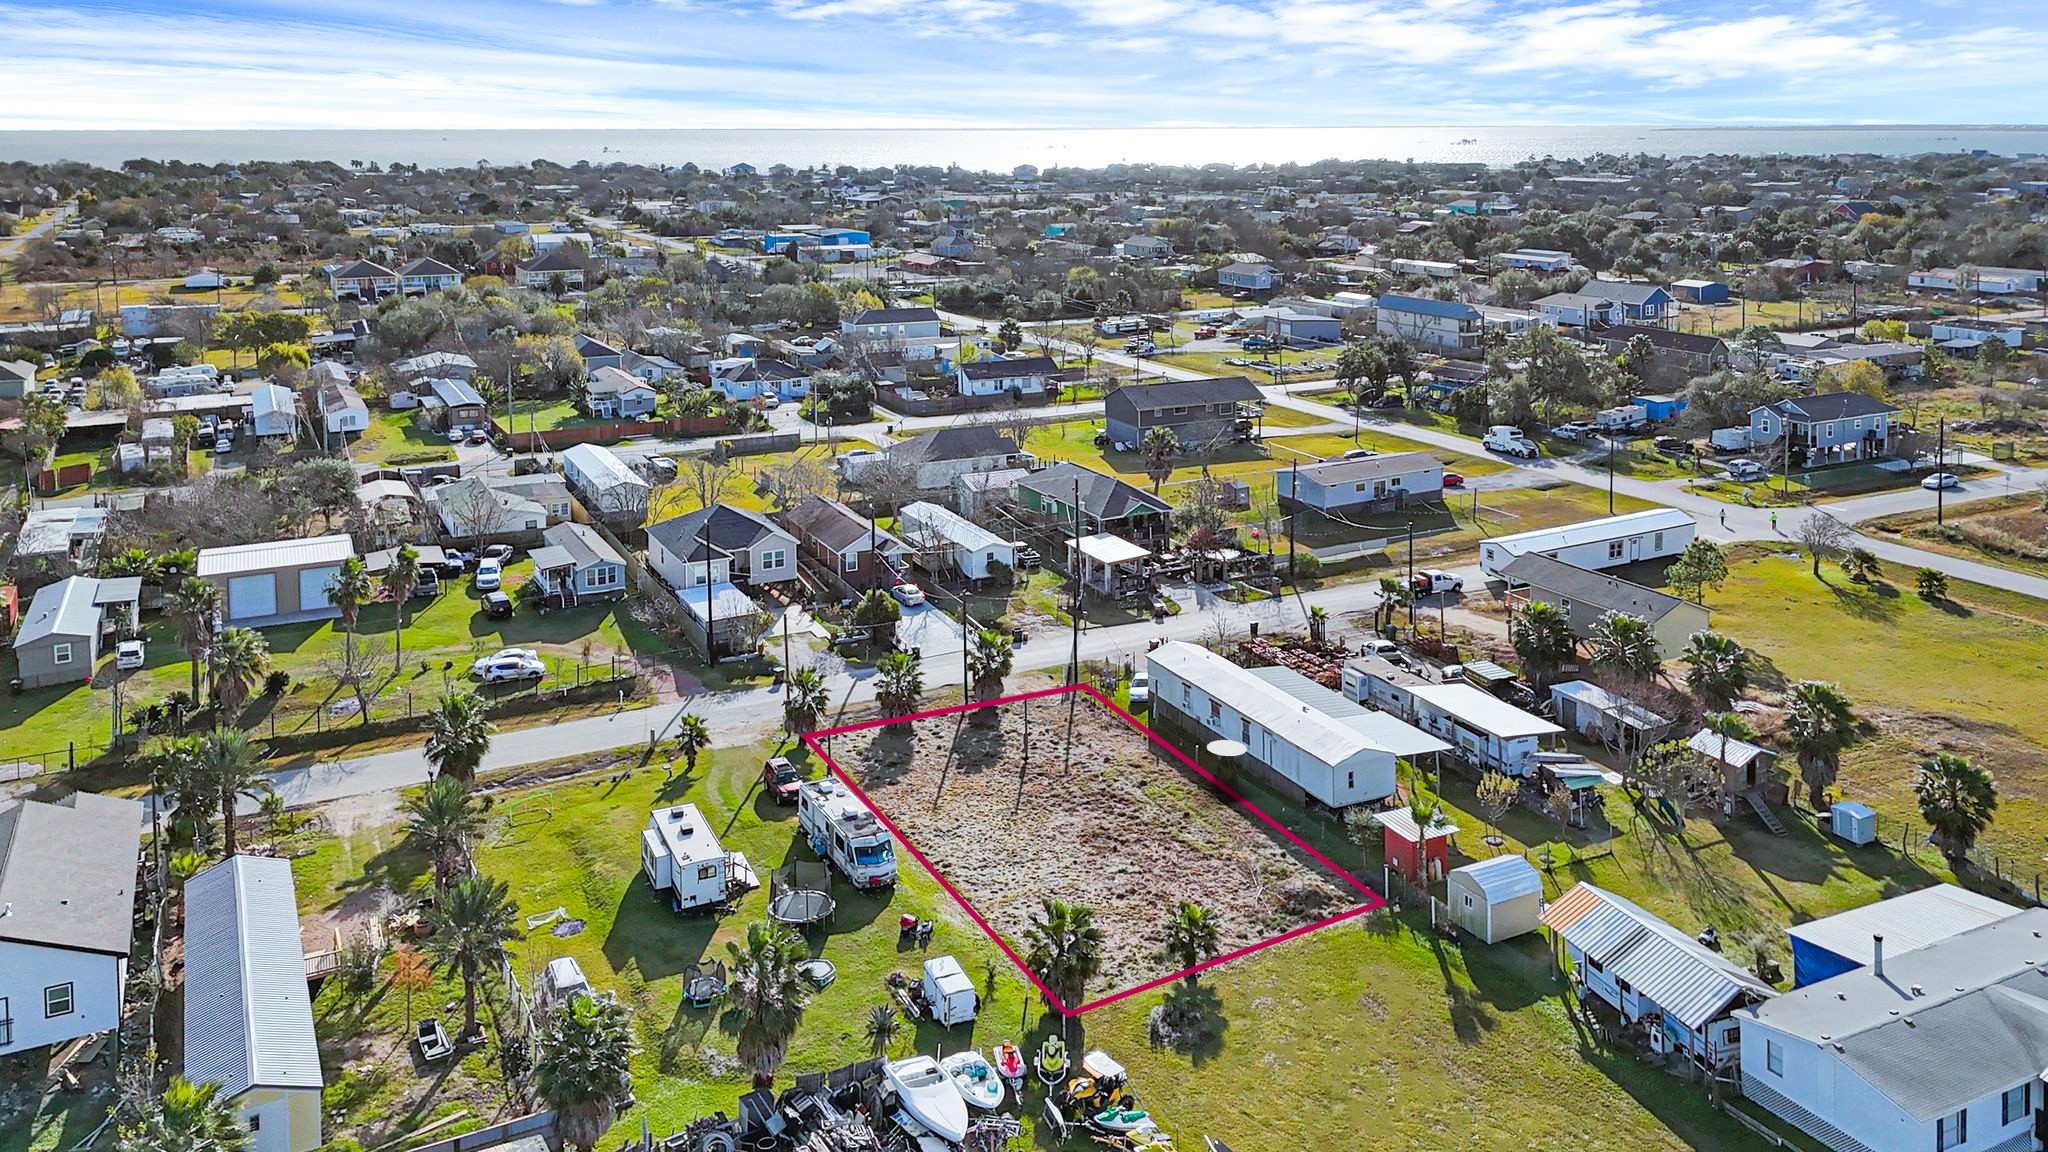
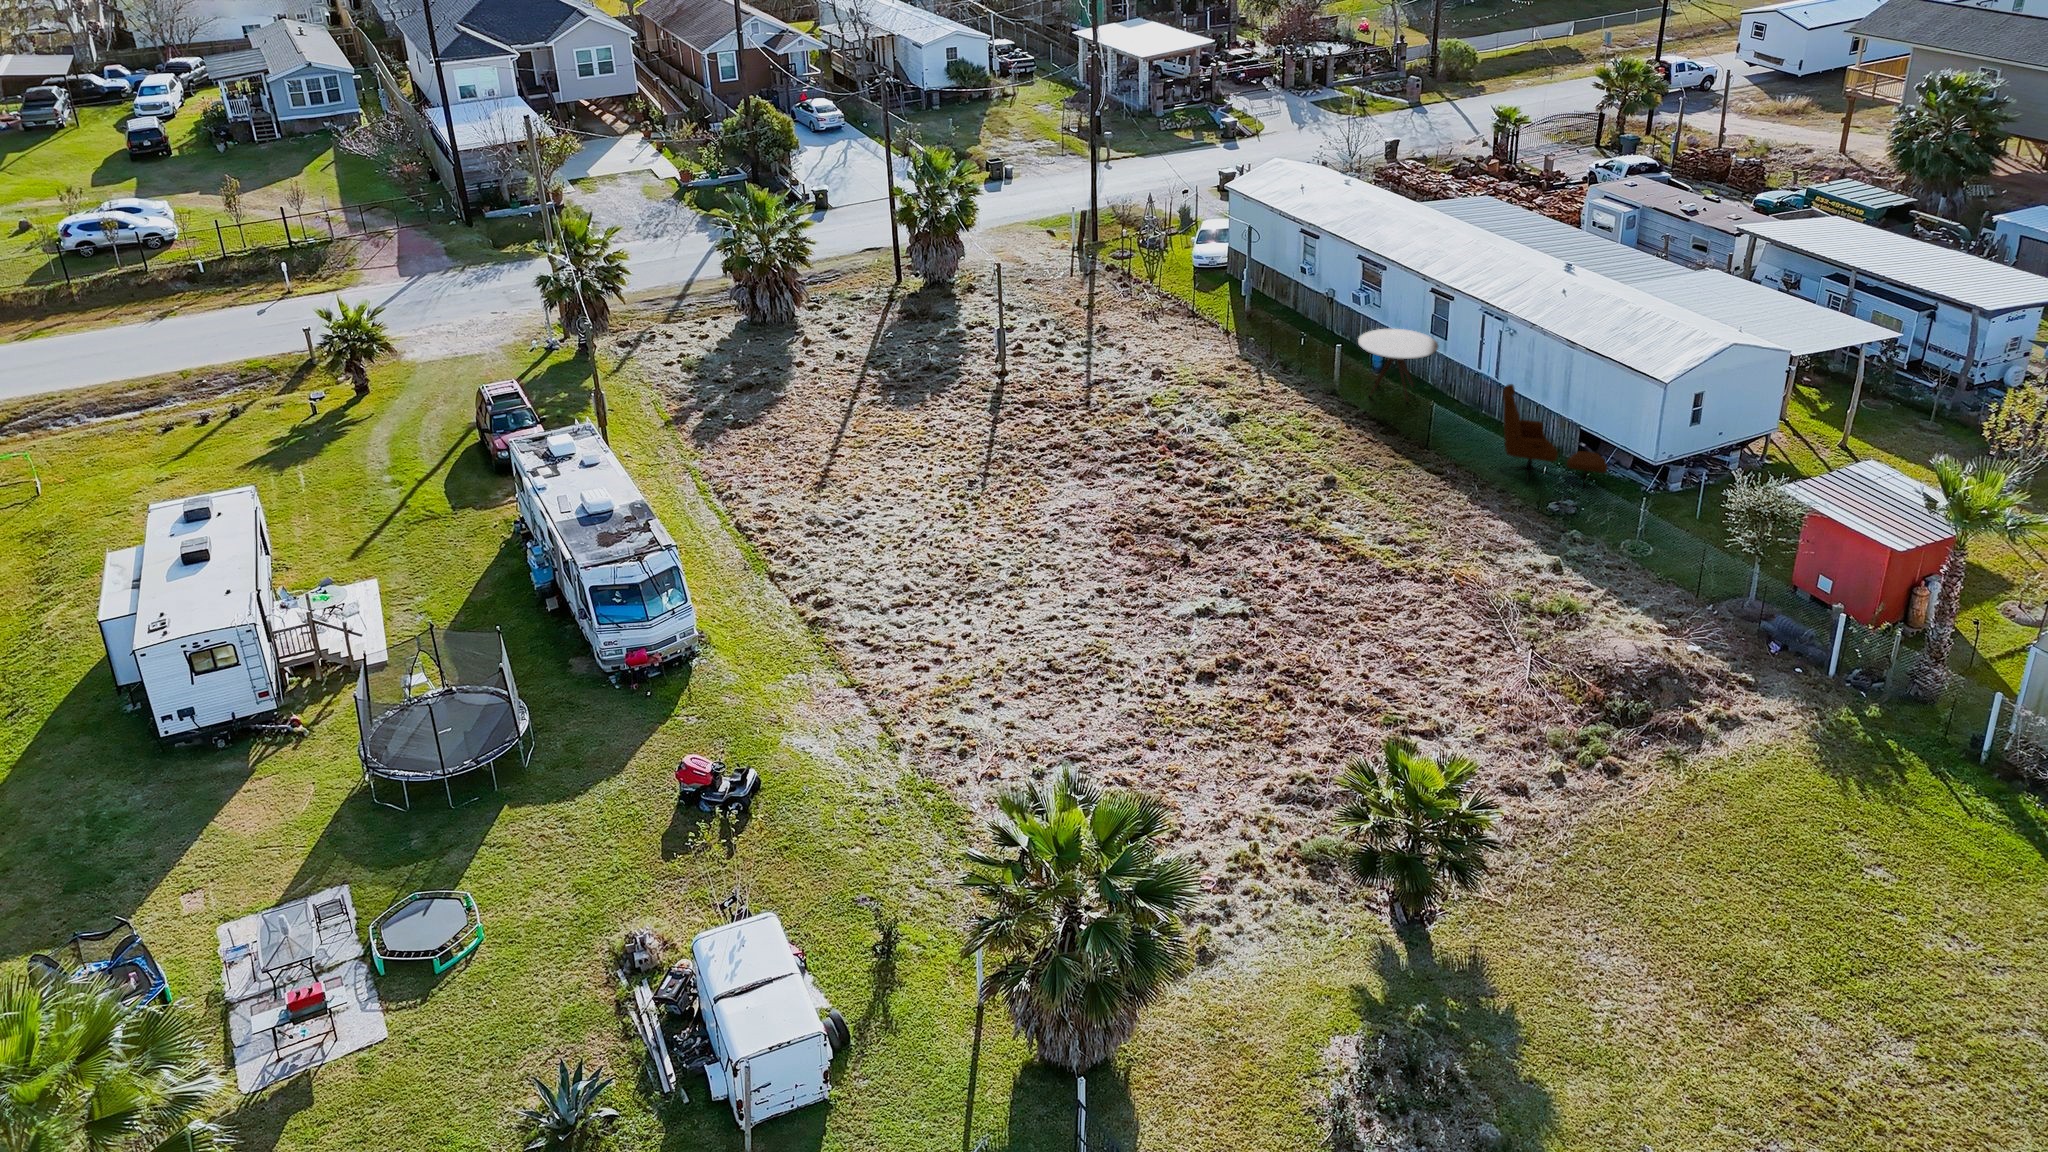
lounge chair: none [1267,770,1319,821] -> present [1503,384,1608,487]

